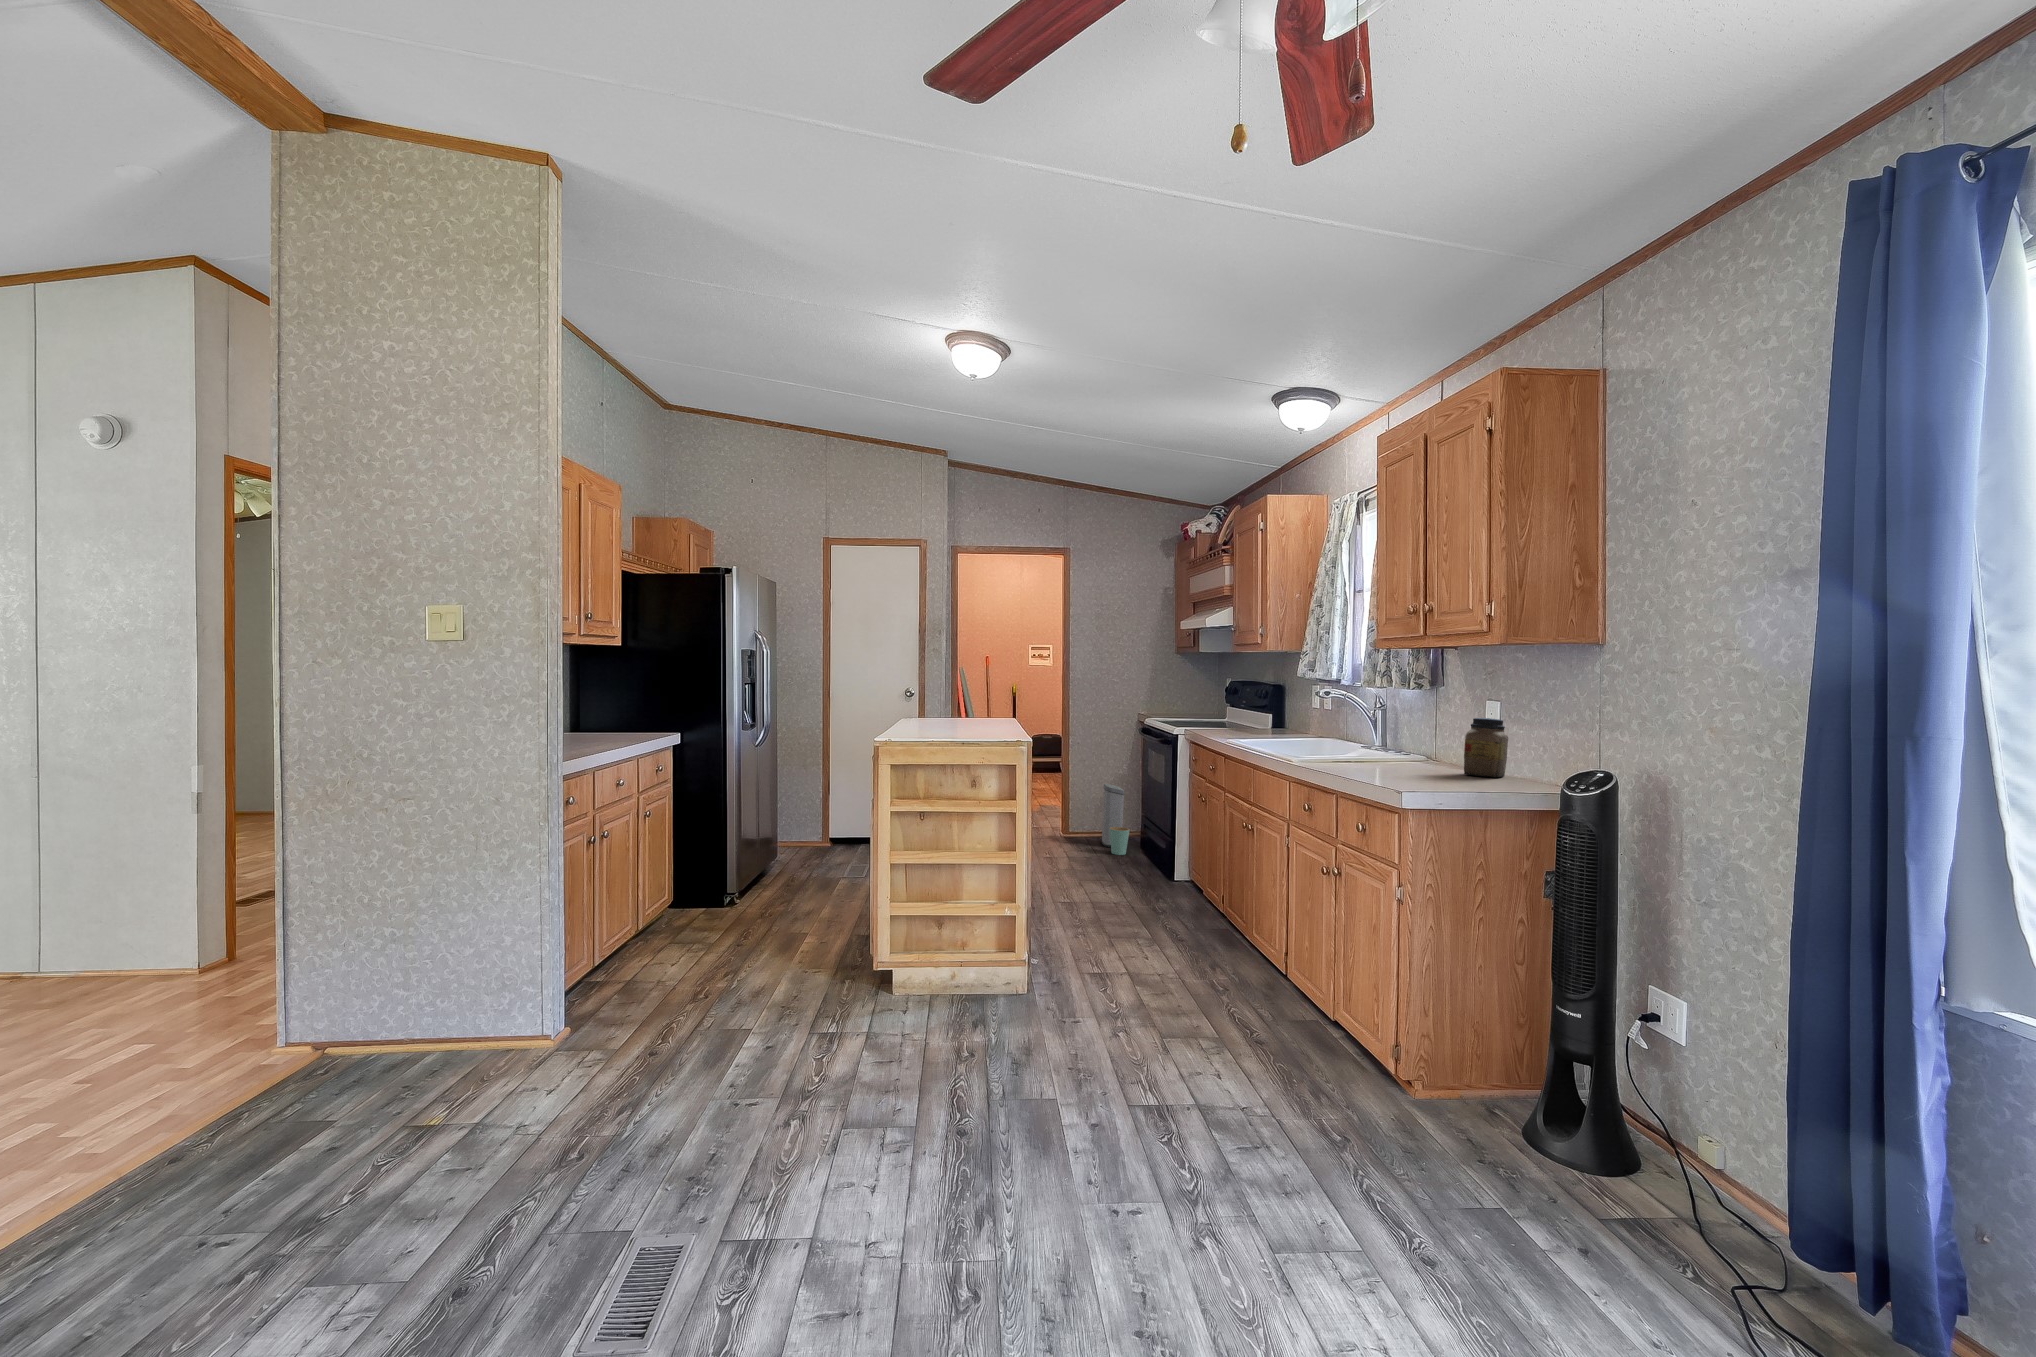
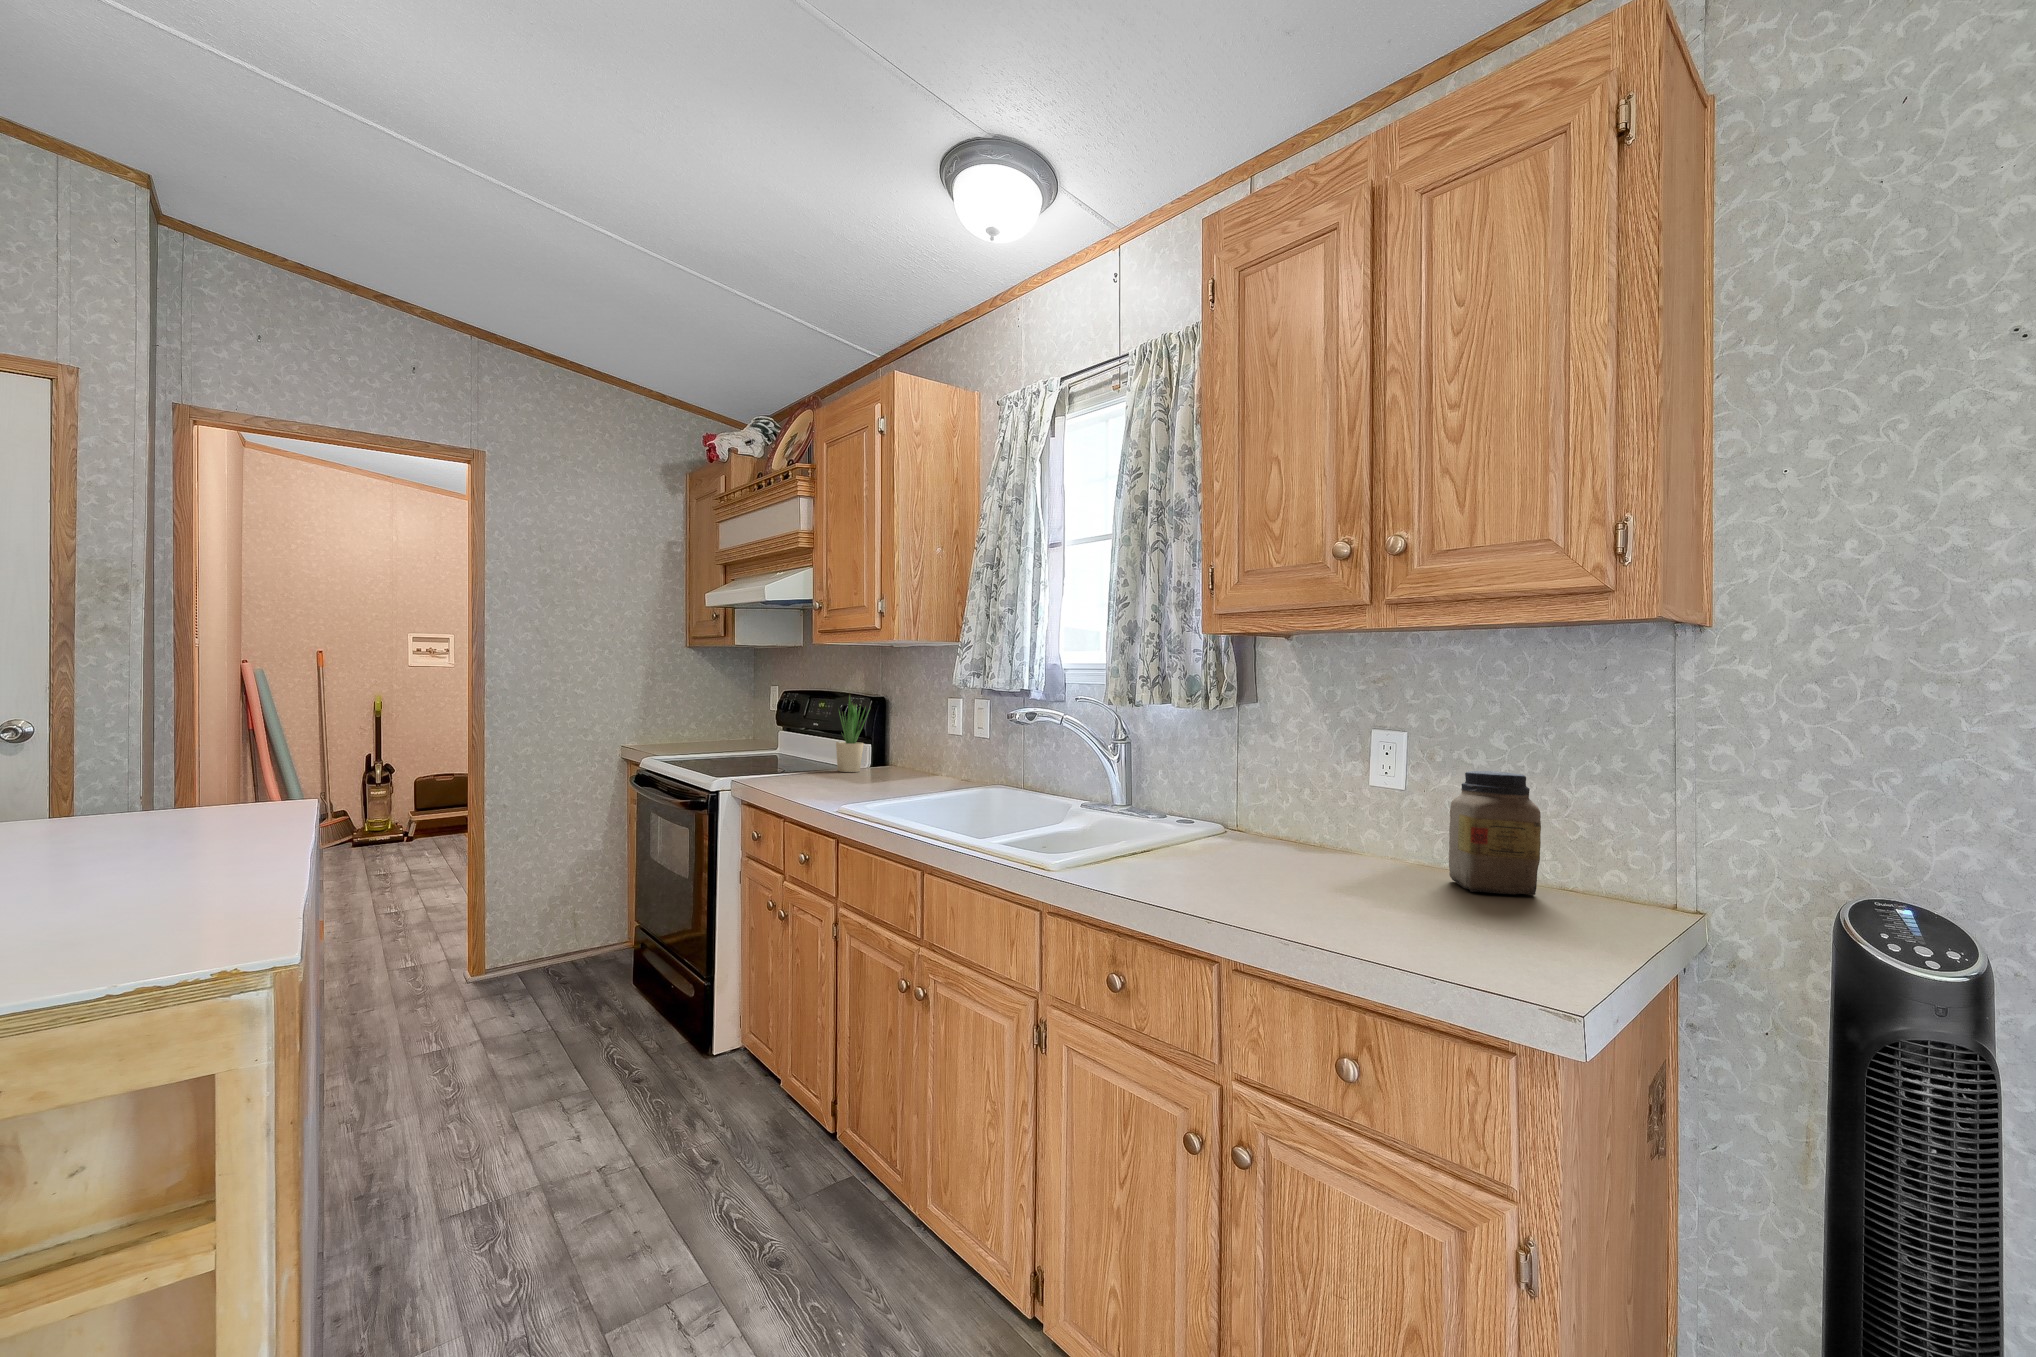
potted plant: none [1246,681,1267,729] -> present [836,694,871,772]
trash can: present [1102,784,1130,855] -> none [553,870,611,1002]

